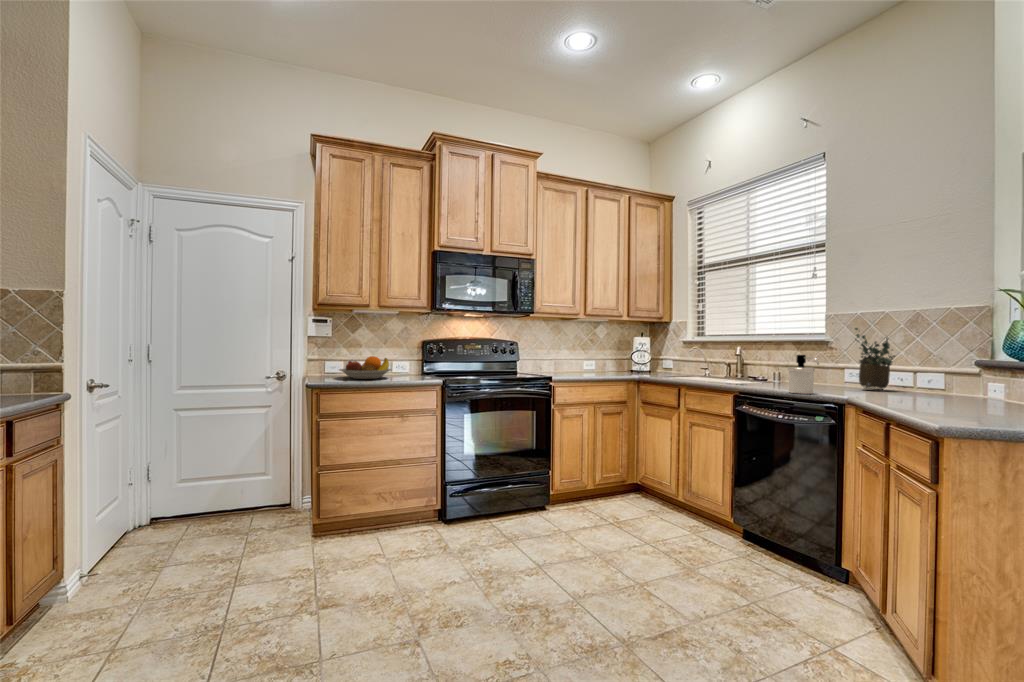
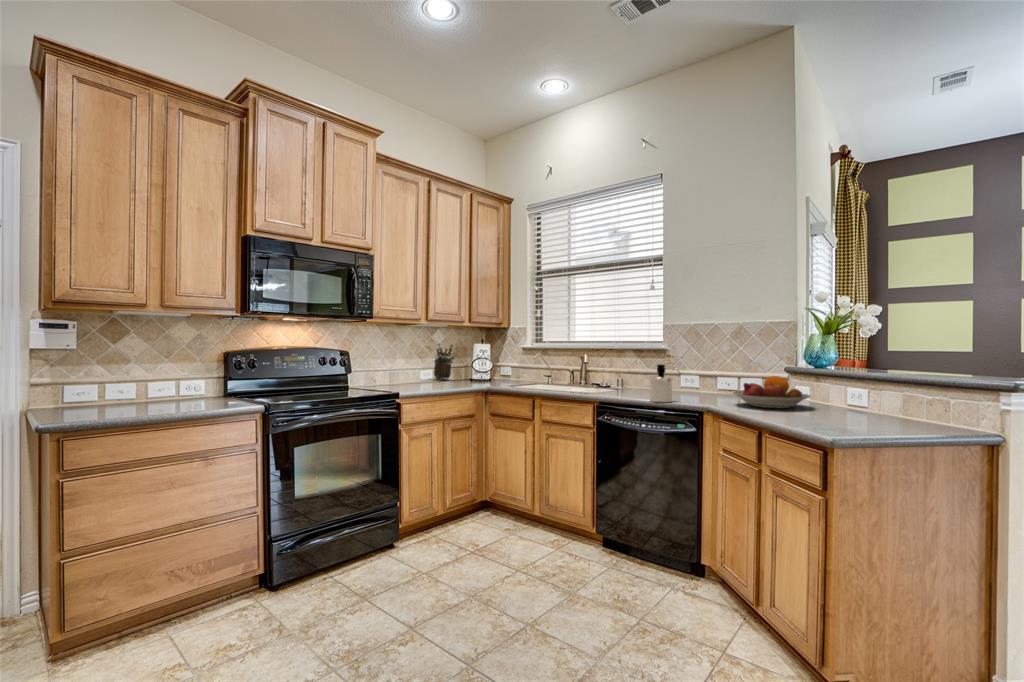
potted plant: present [855,328,895,390] -> present [434,343,454,380]
fruit bowl: present [339,356,392,379] -> present [733,376,811,408]

